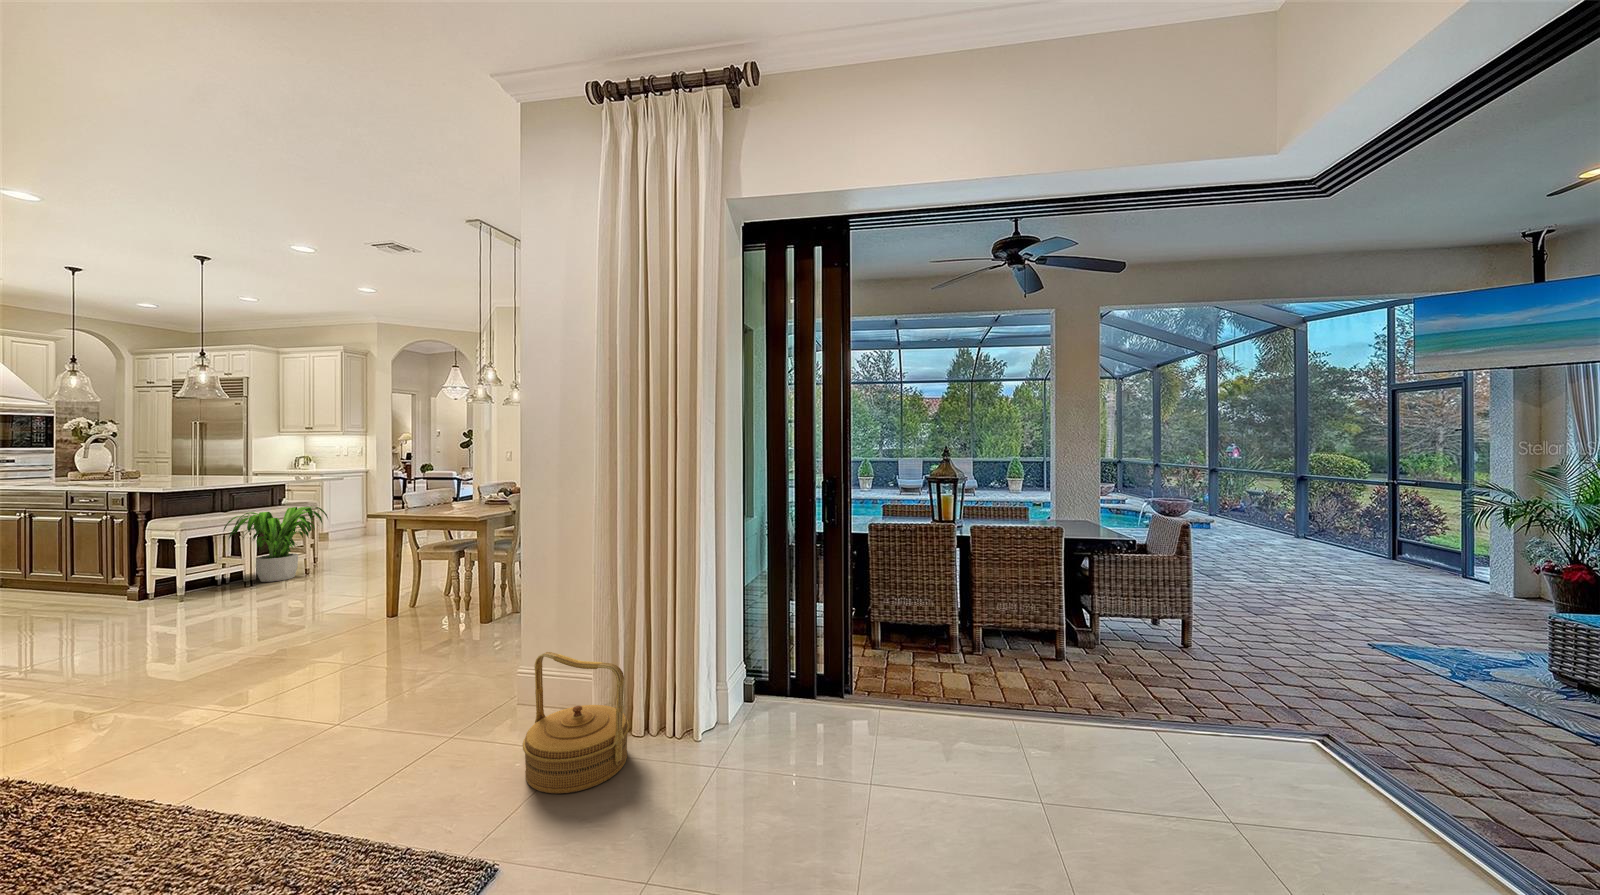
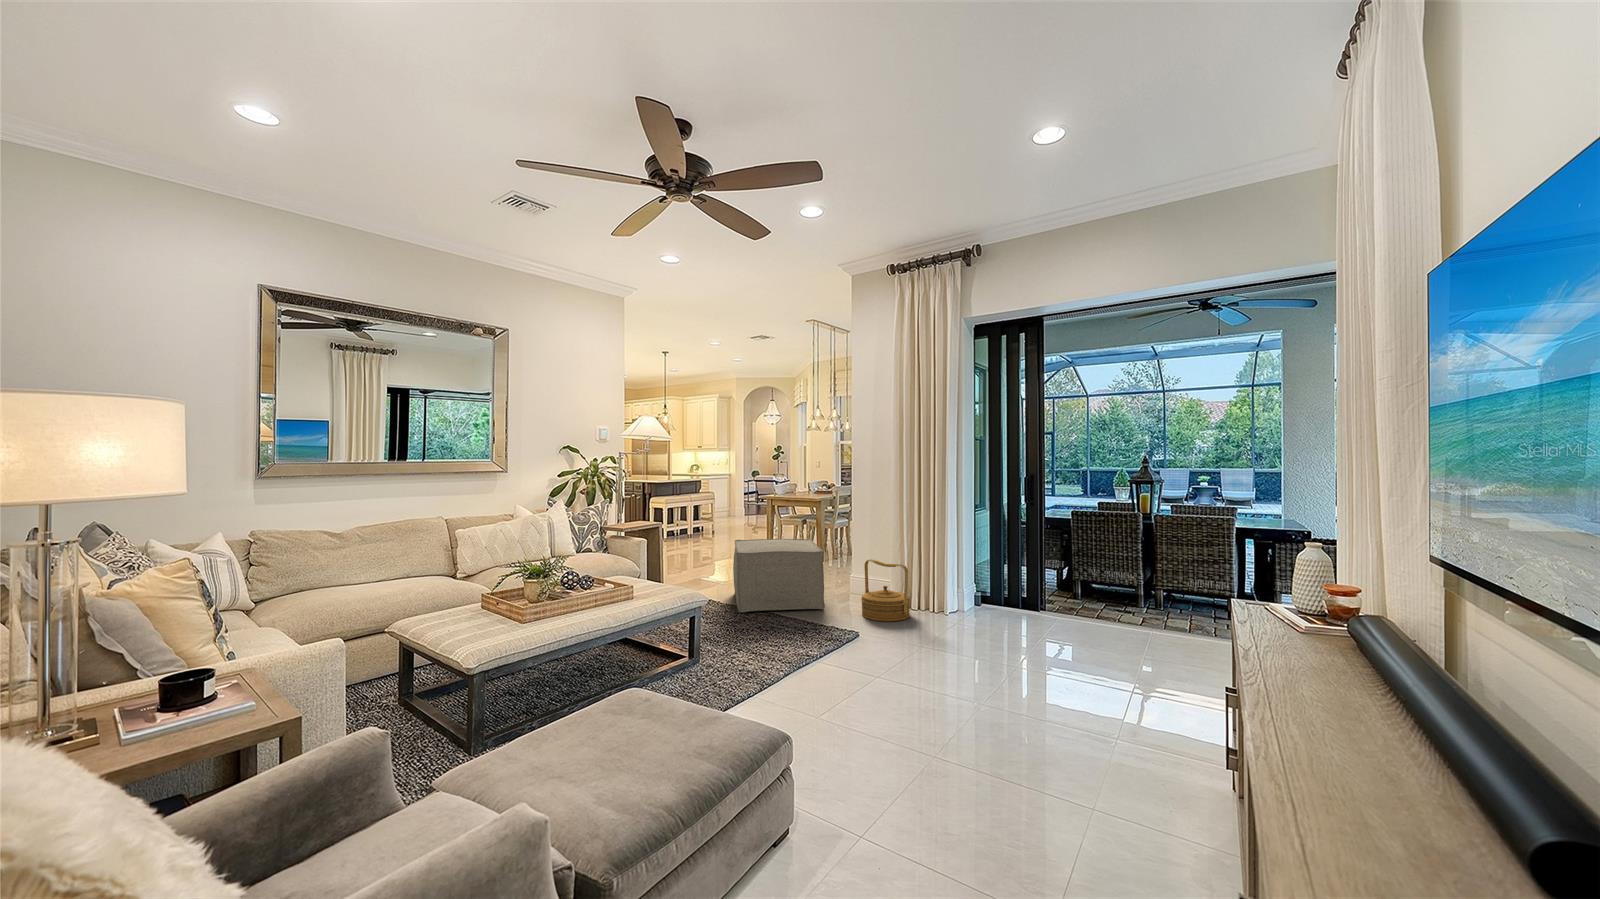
potted plant: present [224,507,328,582] -> none [679,495,726,539]
ottoman: none [162,605,441,849] -> present [733,539,825,612]

